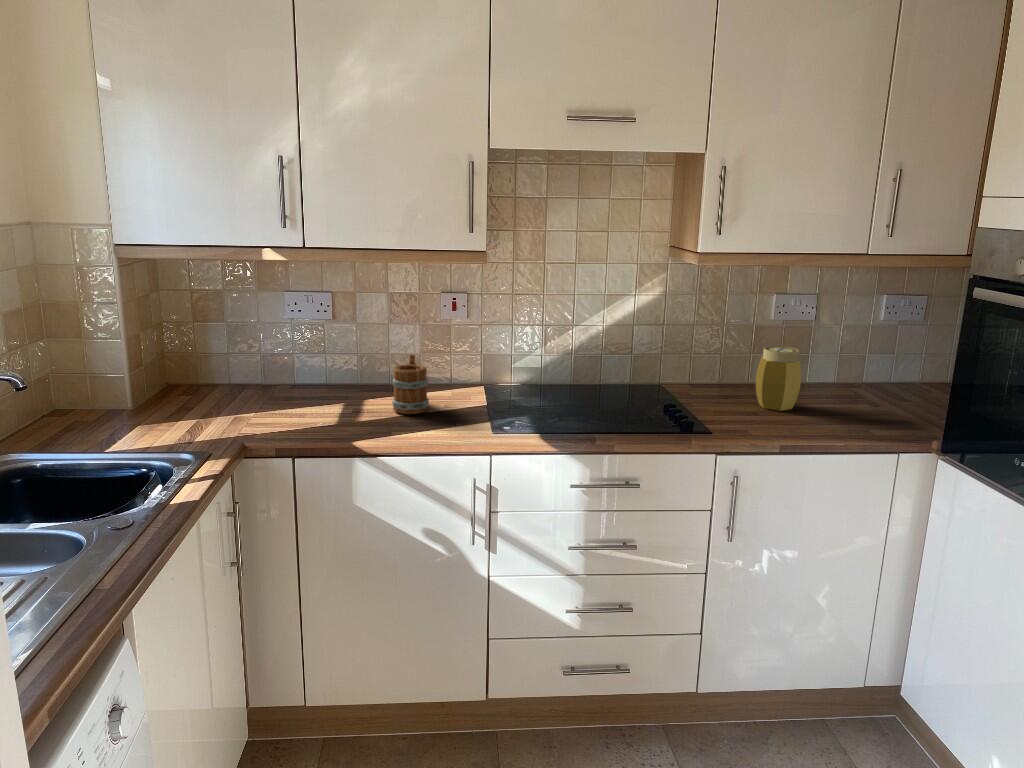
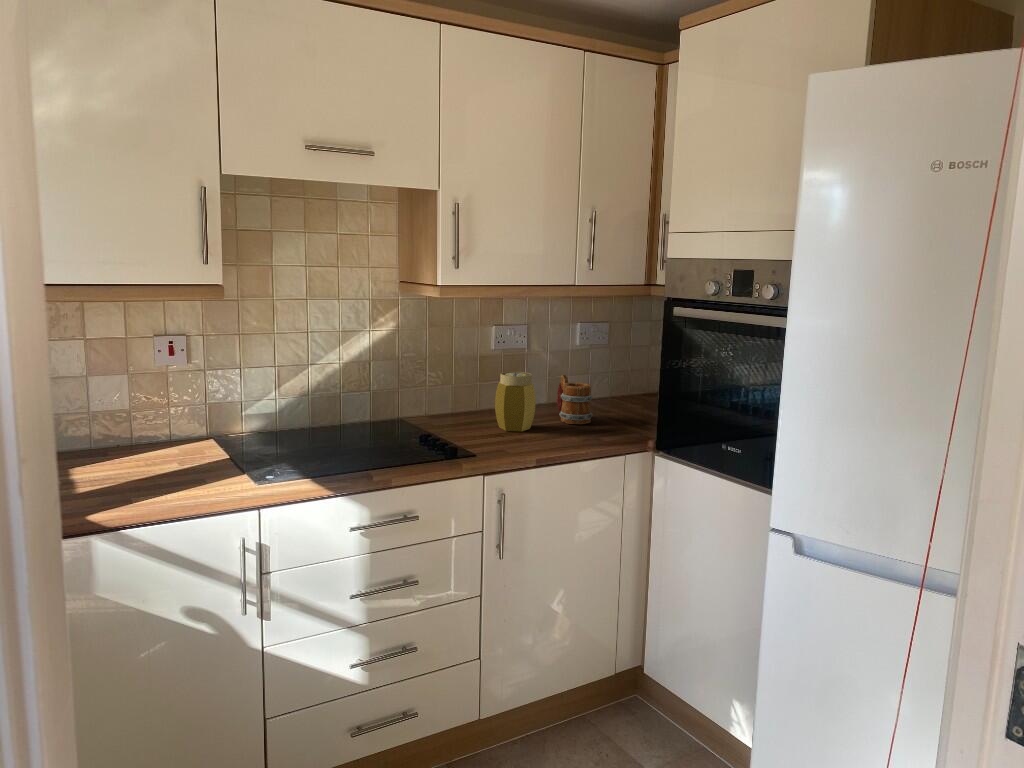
mug: present [392,355,429,414] -> present [557,375,593,424]

